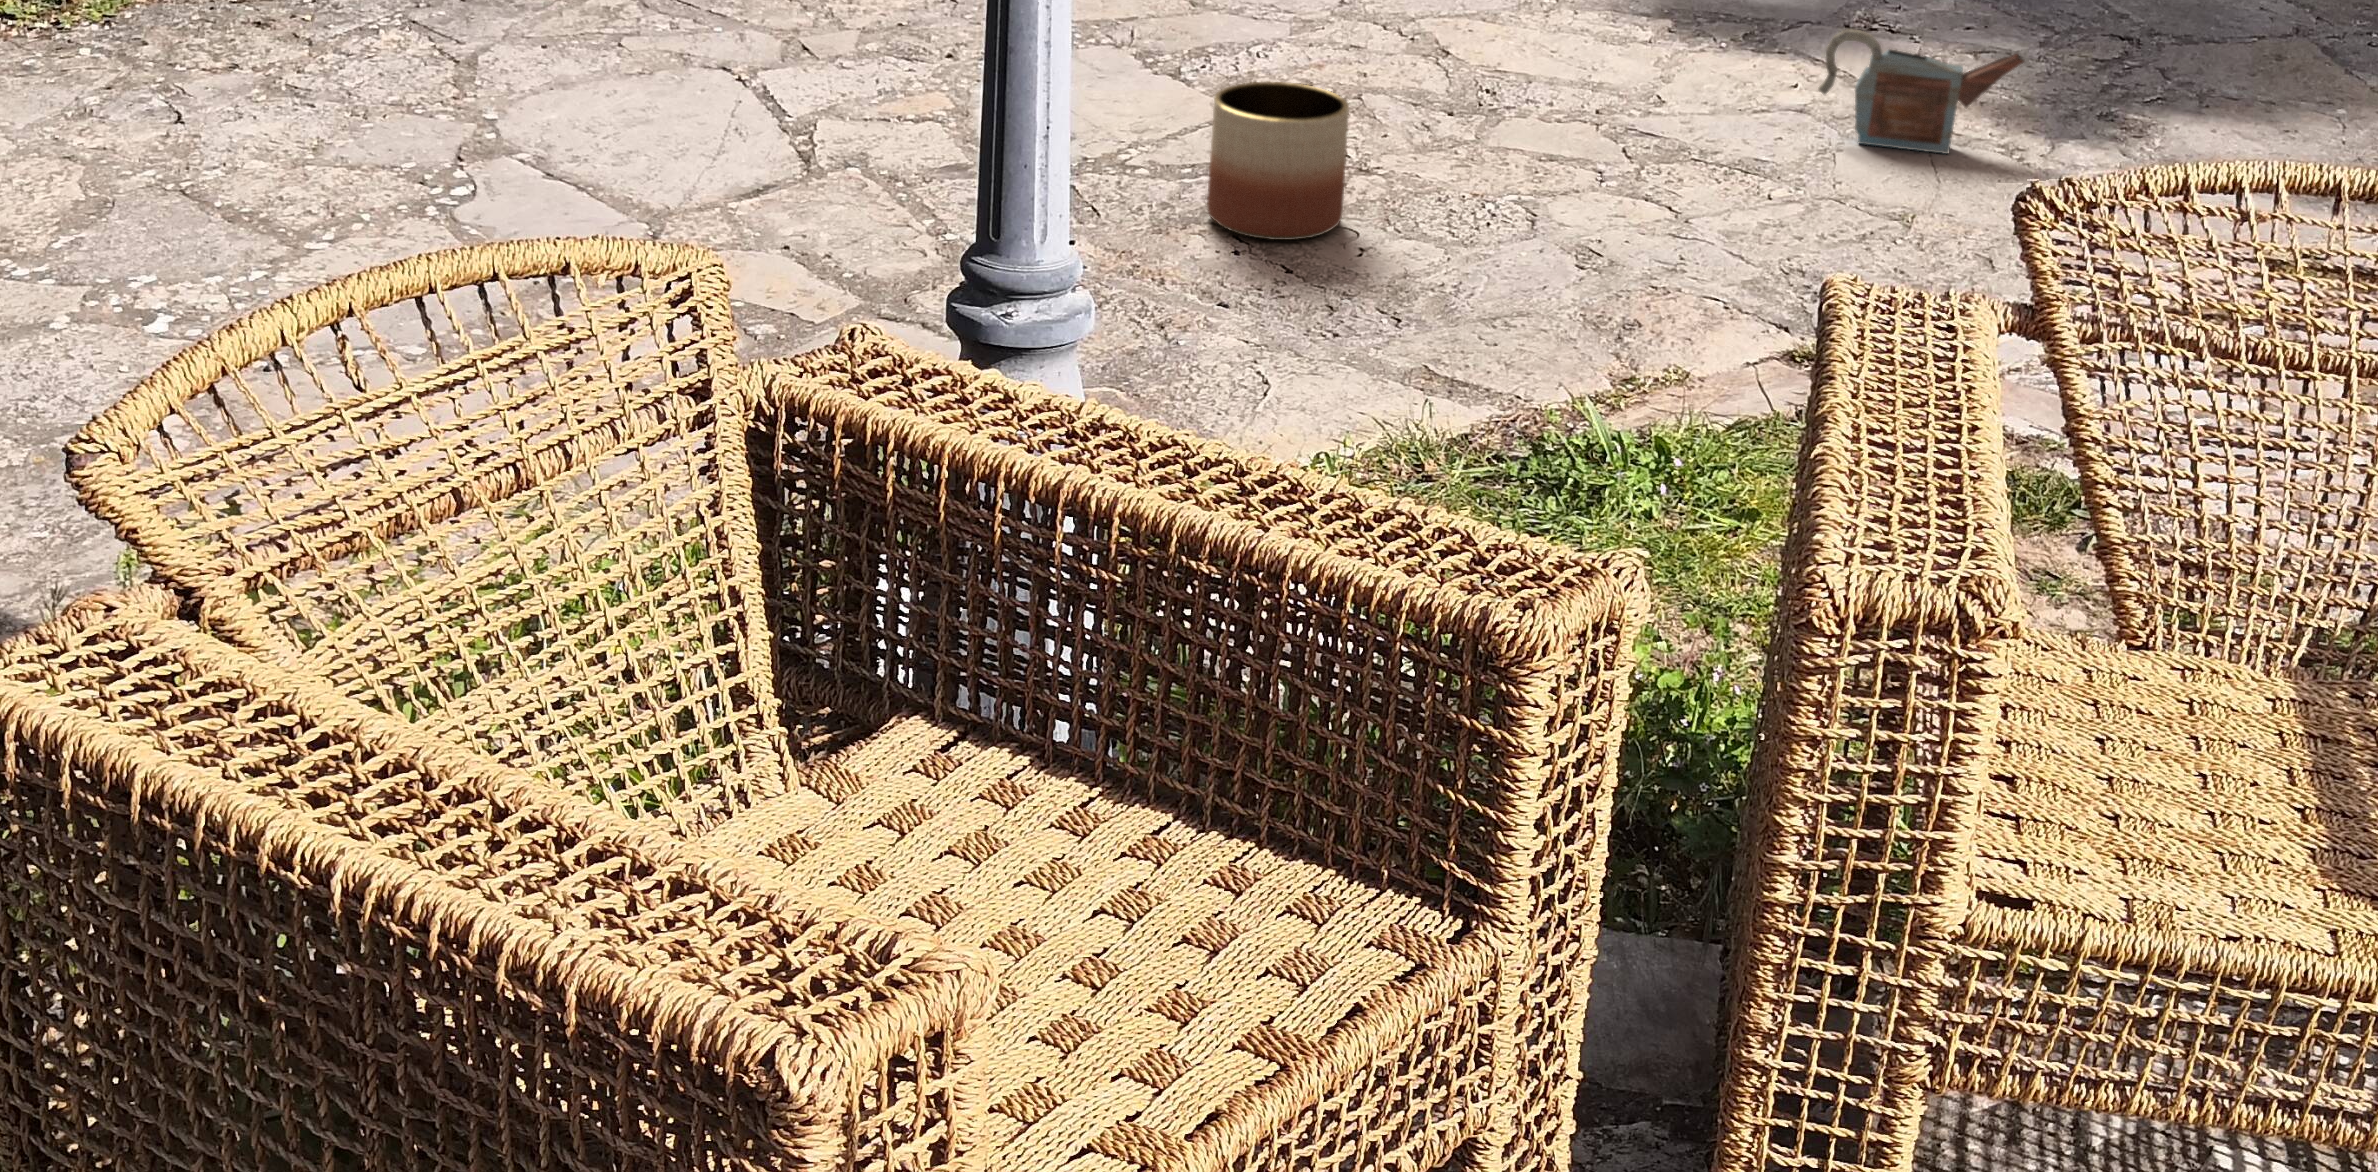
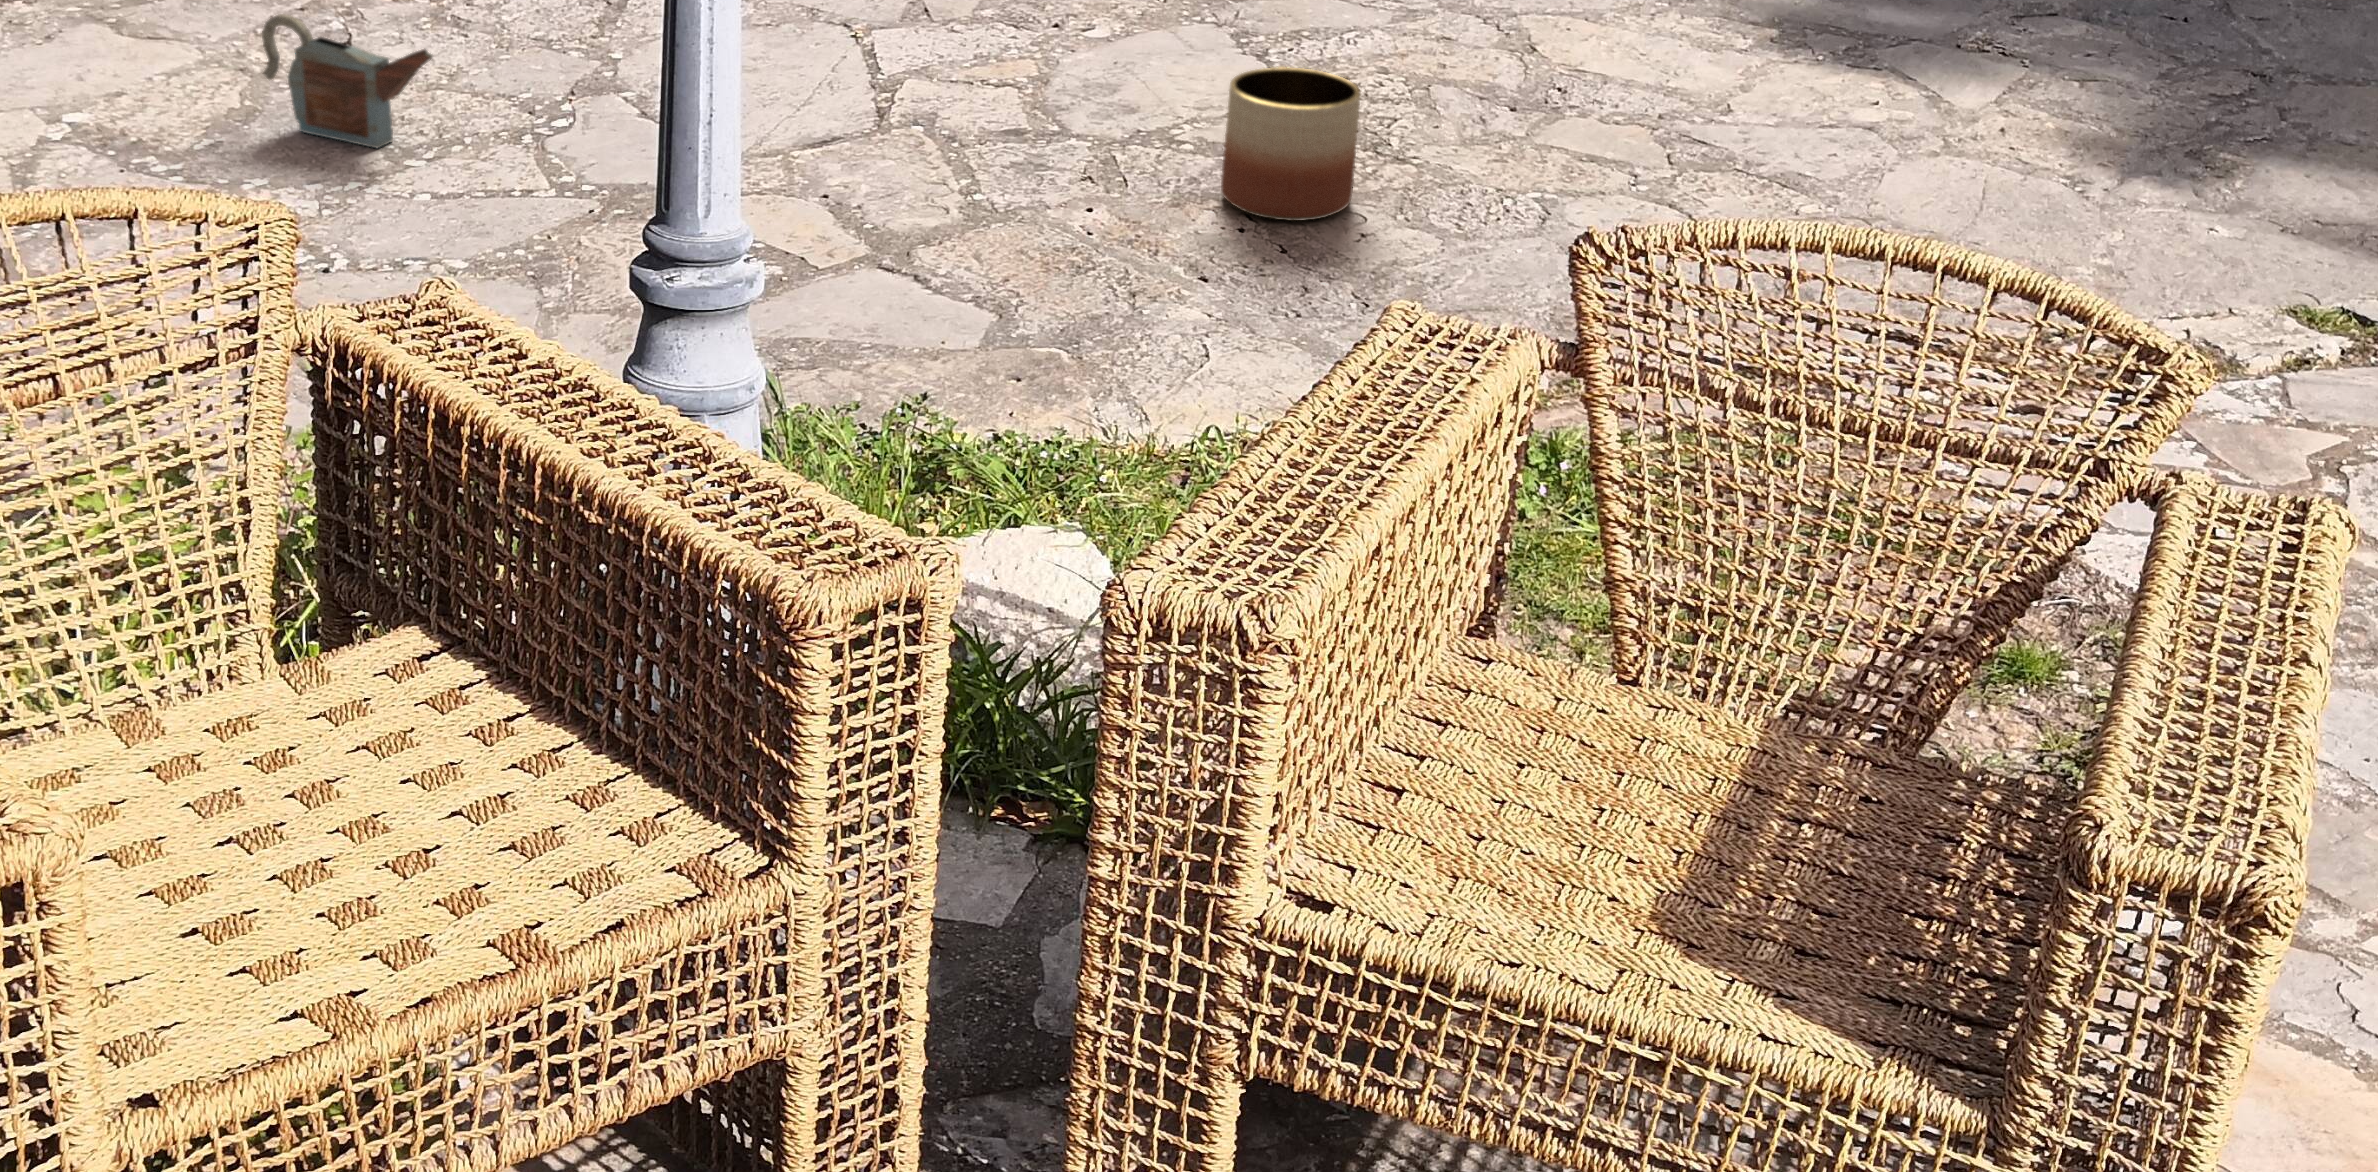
watering can: present [1818,30,2024,154] -> present [262,14,433,148]

